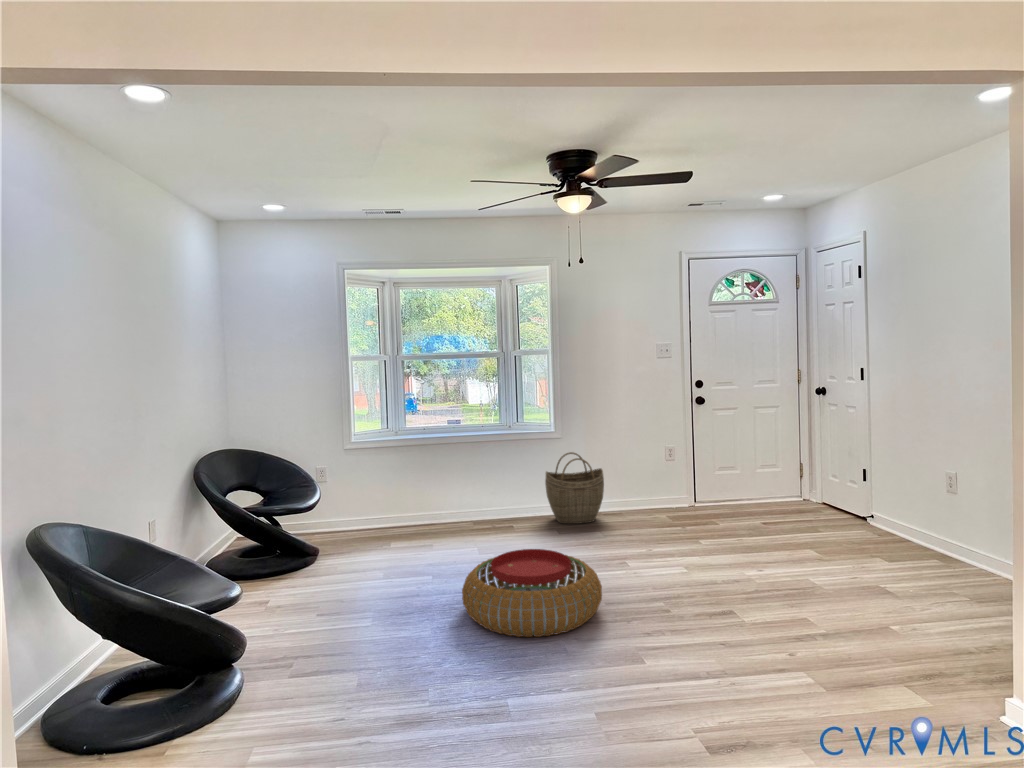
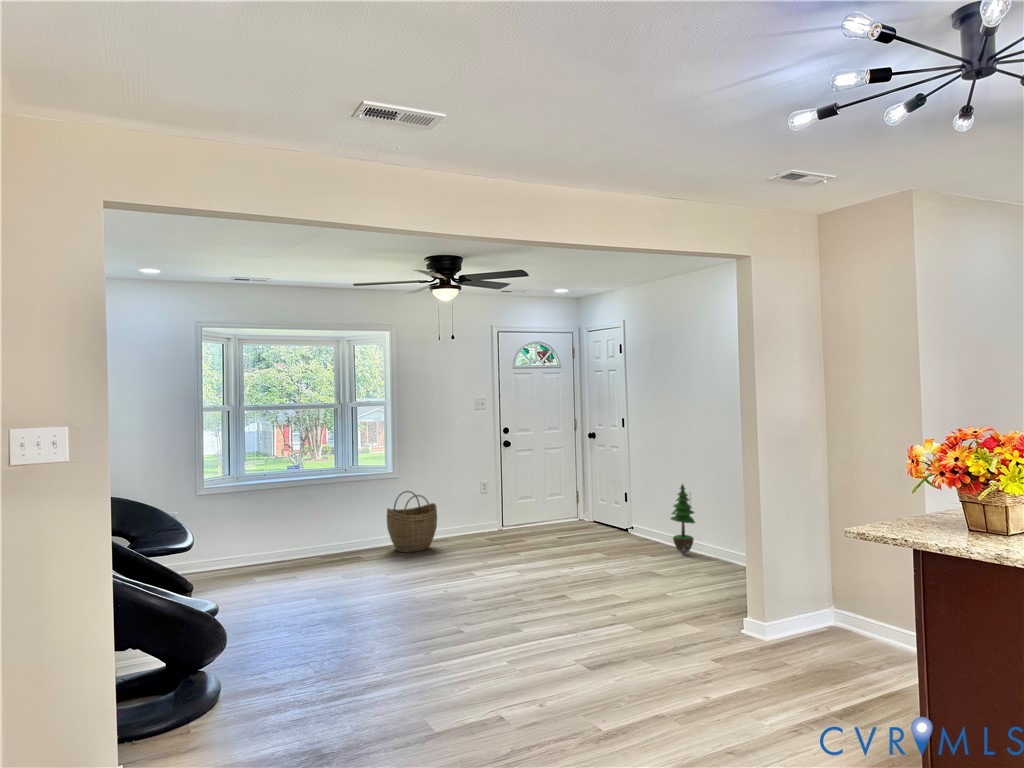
potted tree: none [926,463,972,567] -> present [670,484,695,554]
pouf: present [462,549,602,637] -> none [365,564,477,629]

